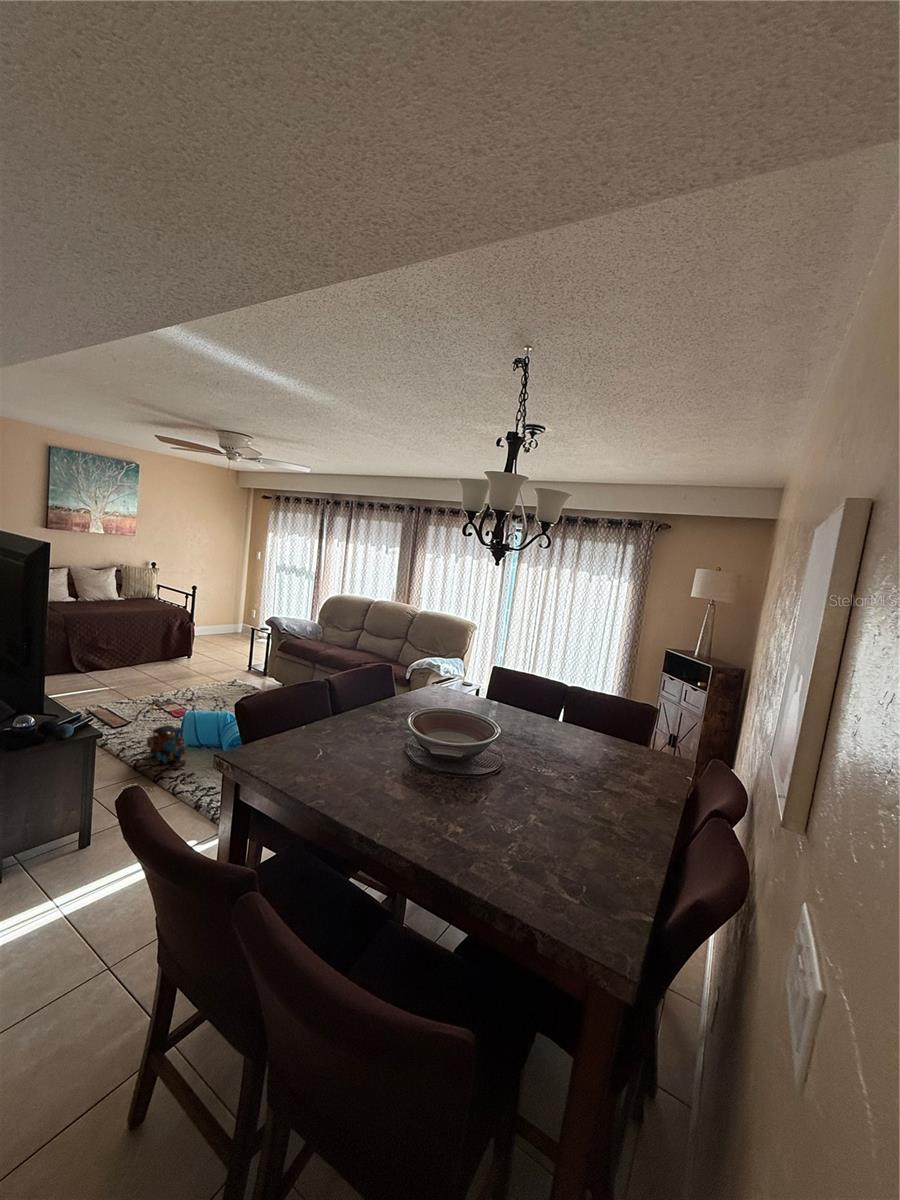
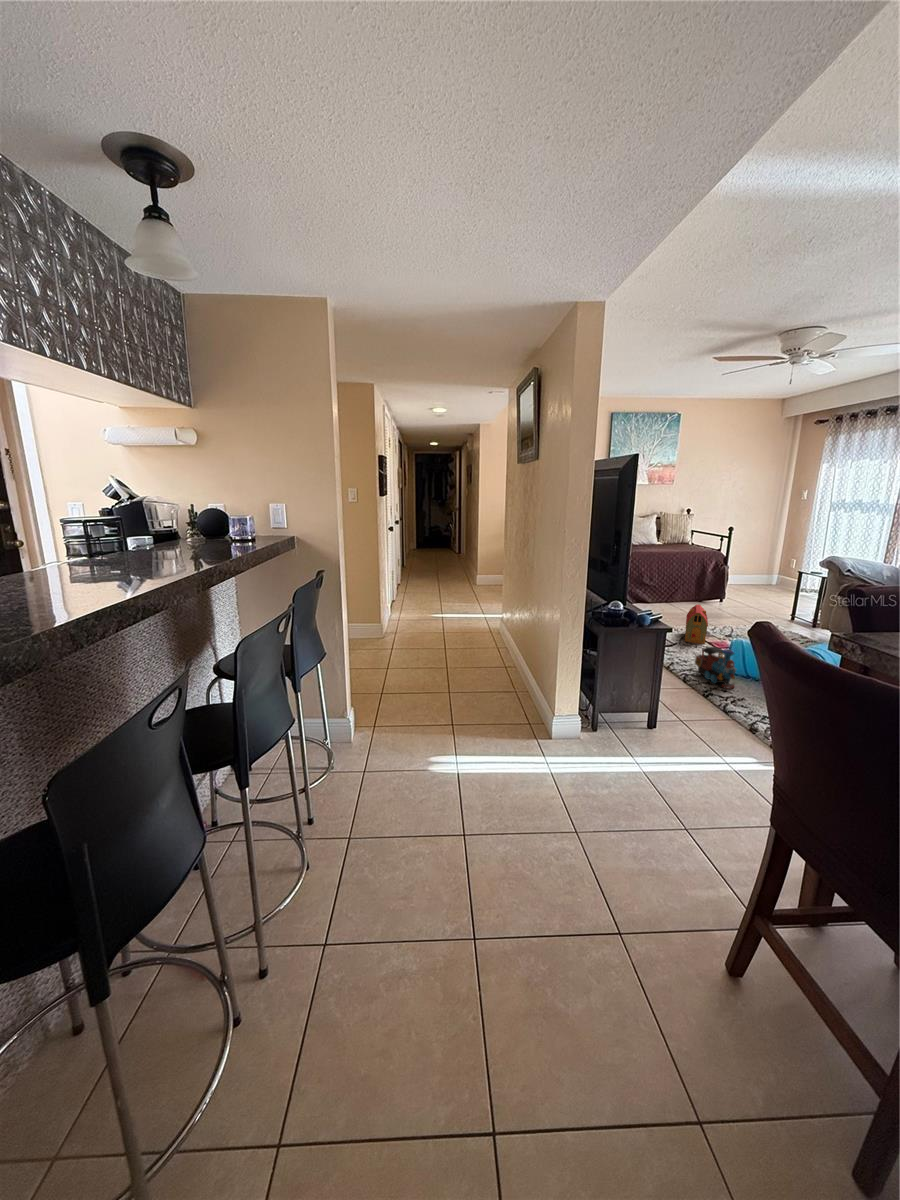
toy house: none [142,674,167,716] -> present [685,605,708,644]

